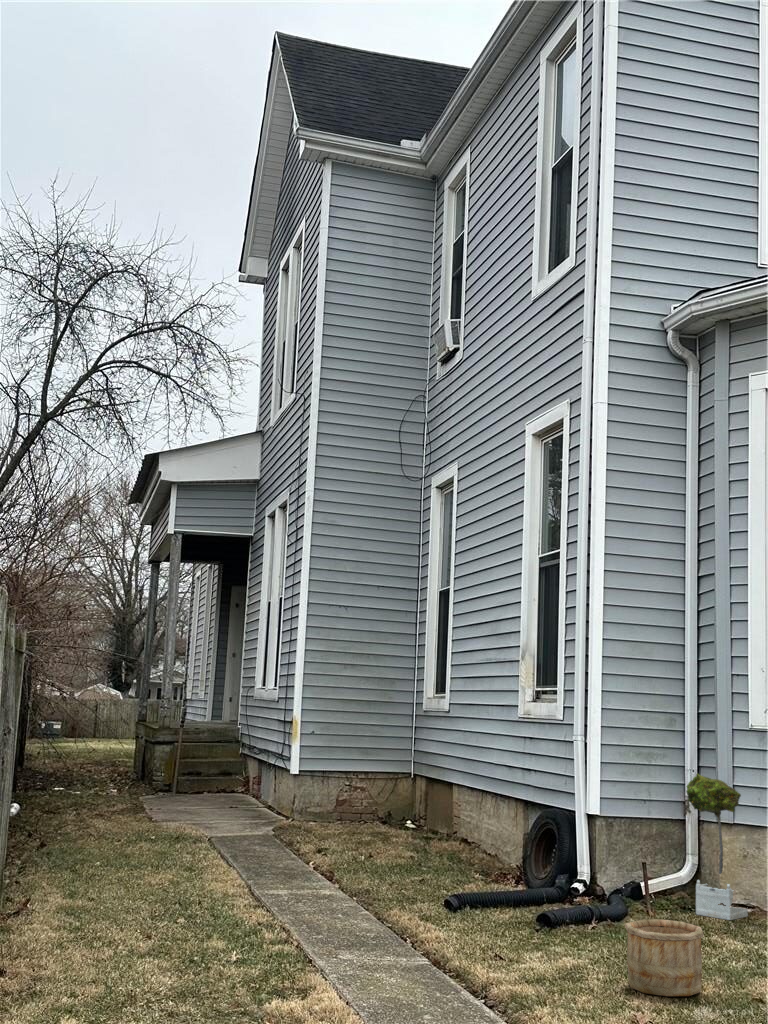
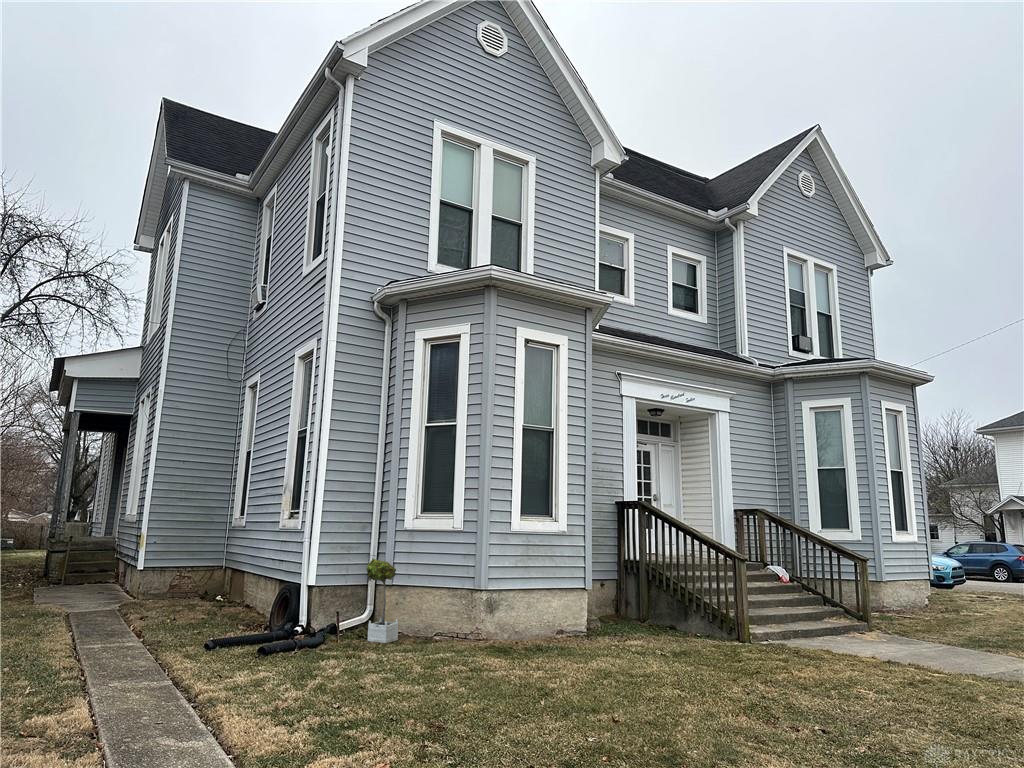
wooden bucket: present [625,919,704,996] -> none [294,646,341,693]

